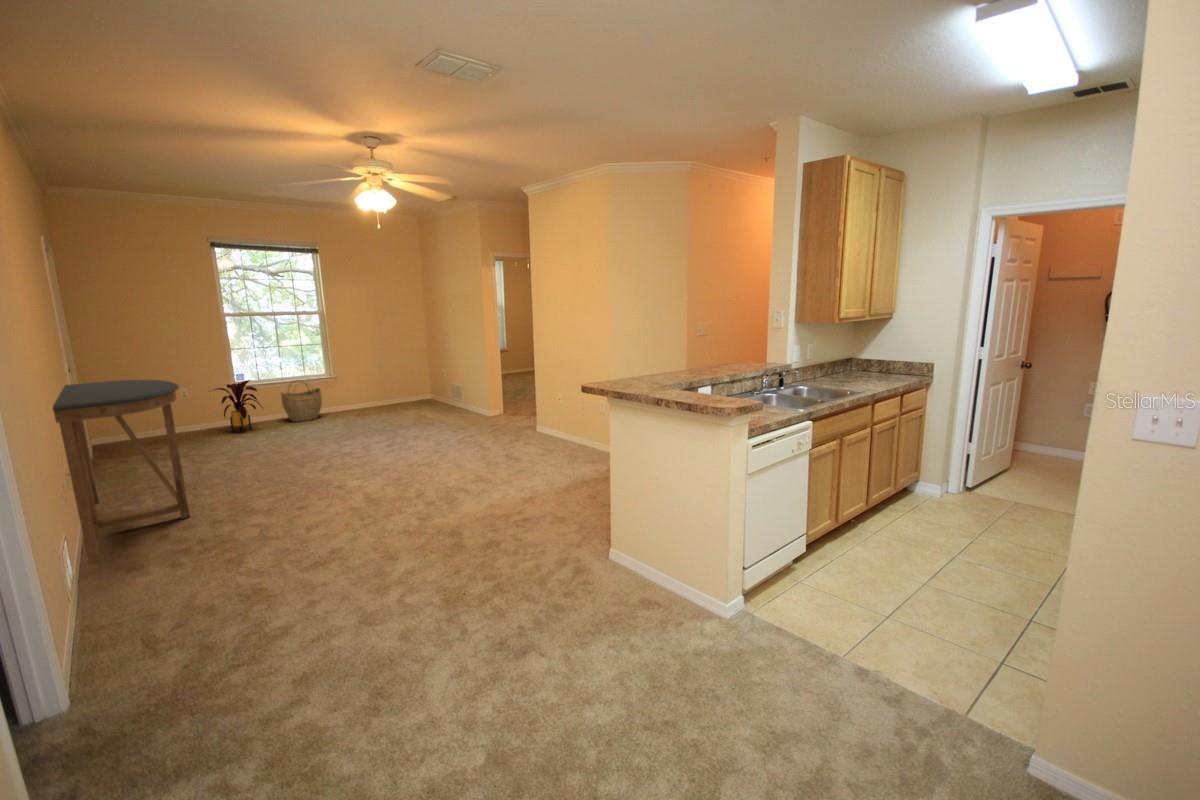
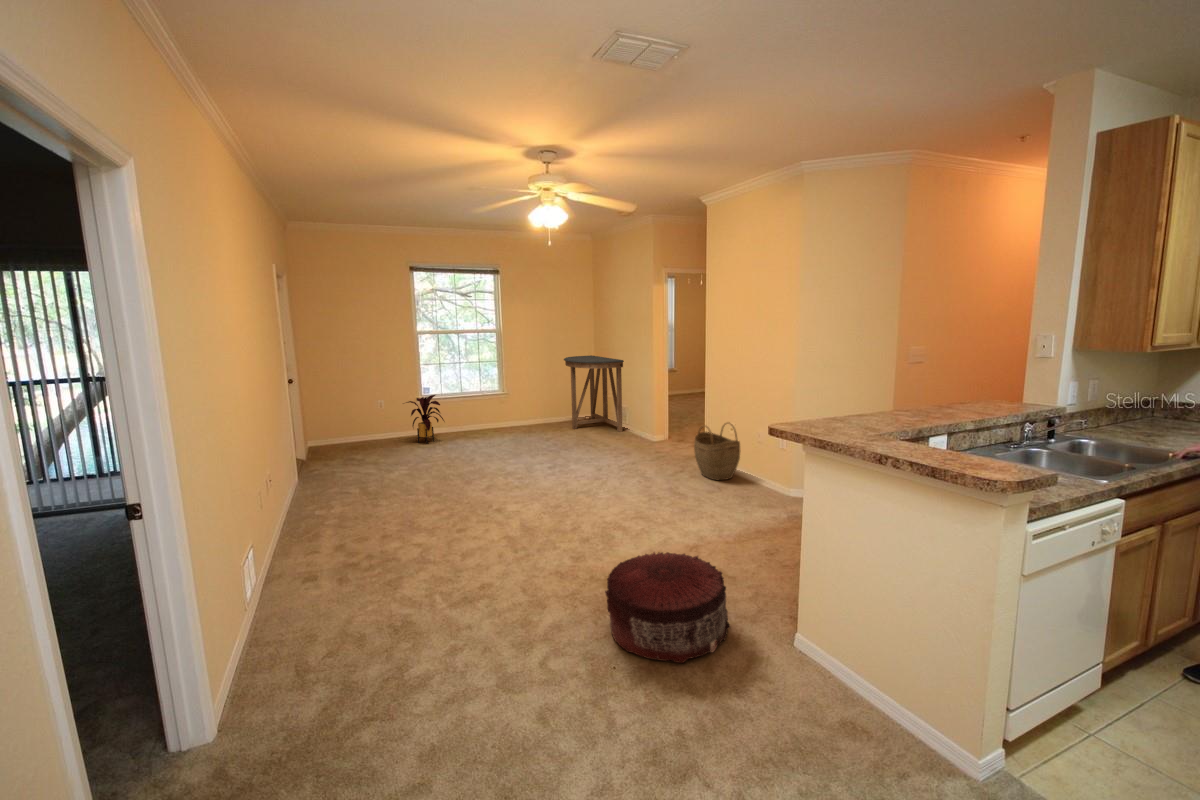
console table: present [53,380,190,565] -> present [564,355,624,432]
woven basket: present [281,380,322,422] -> present [694,423,740,480]
pouf: none [450,499,559,586] -> present [605,552,730,663]

